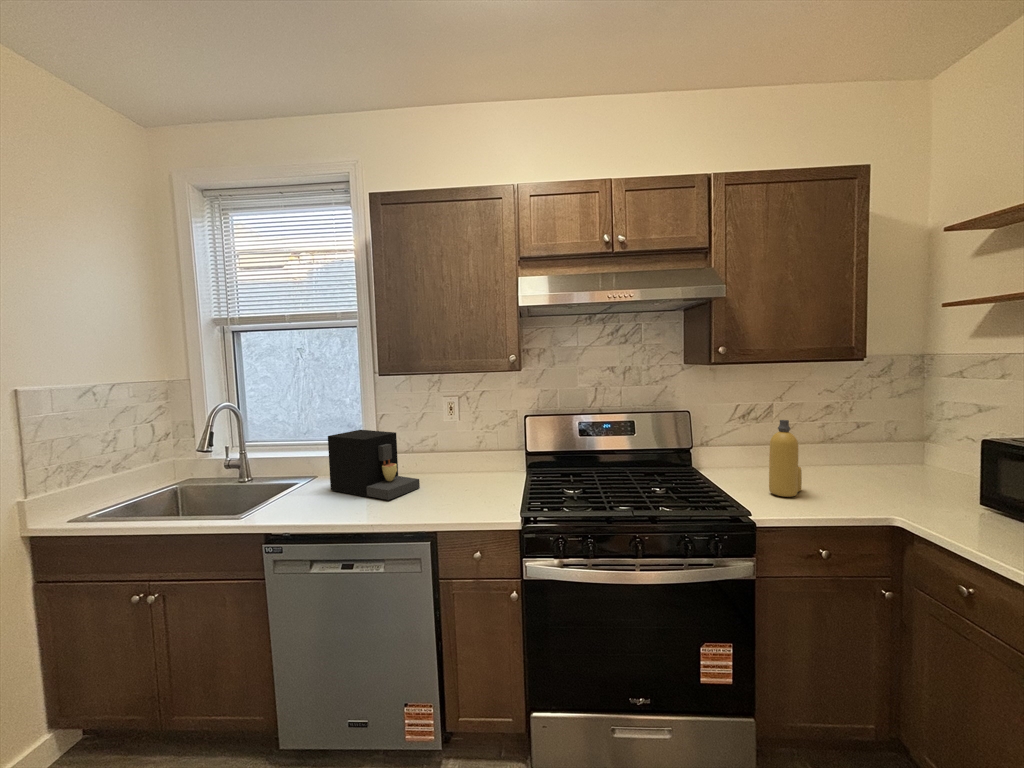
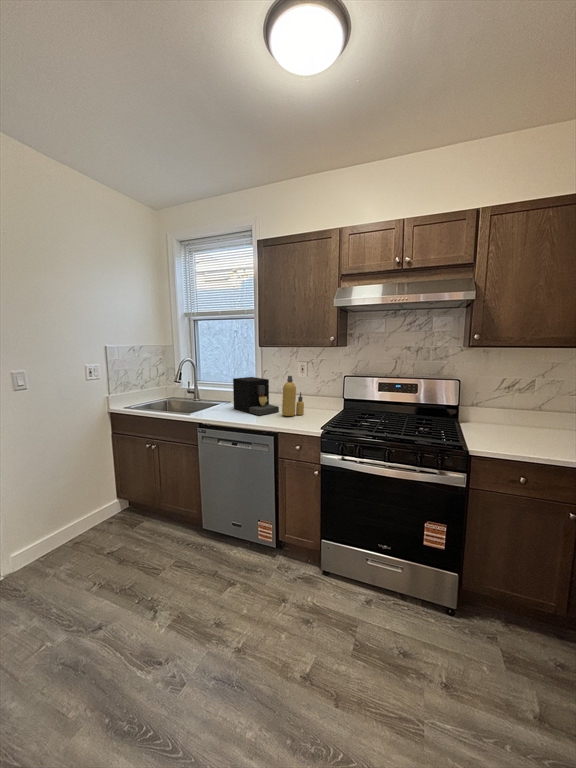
bottle: present [769,420,802,497] -> present [282,376,304,416]

